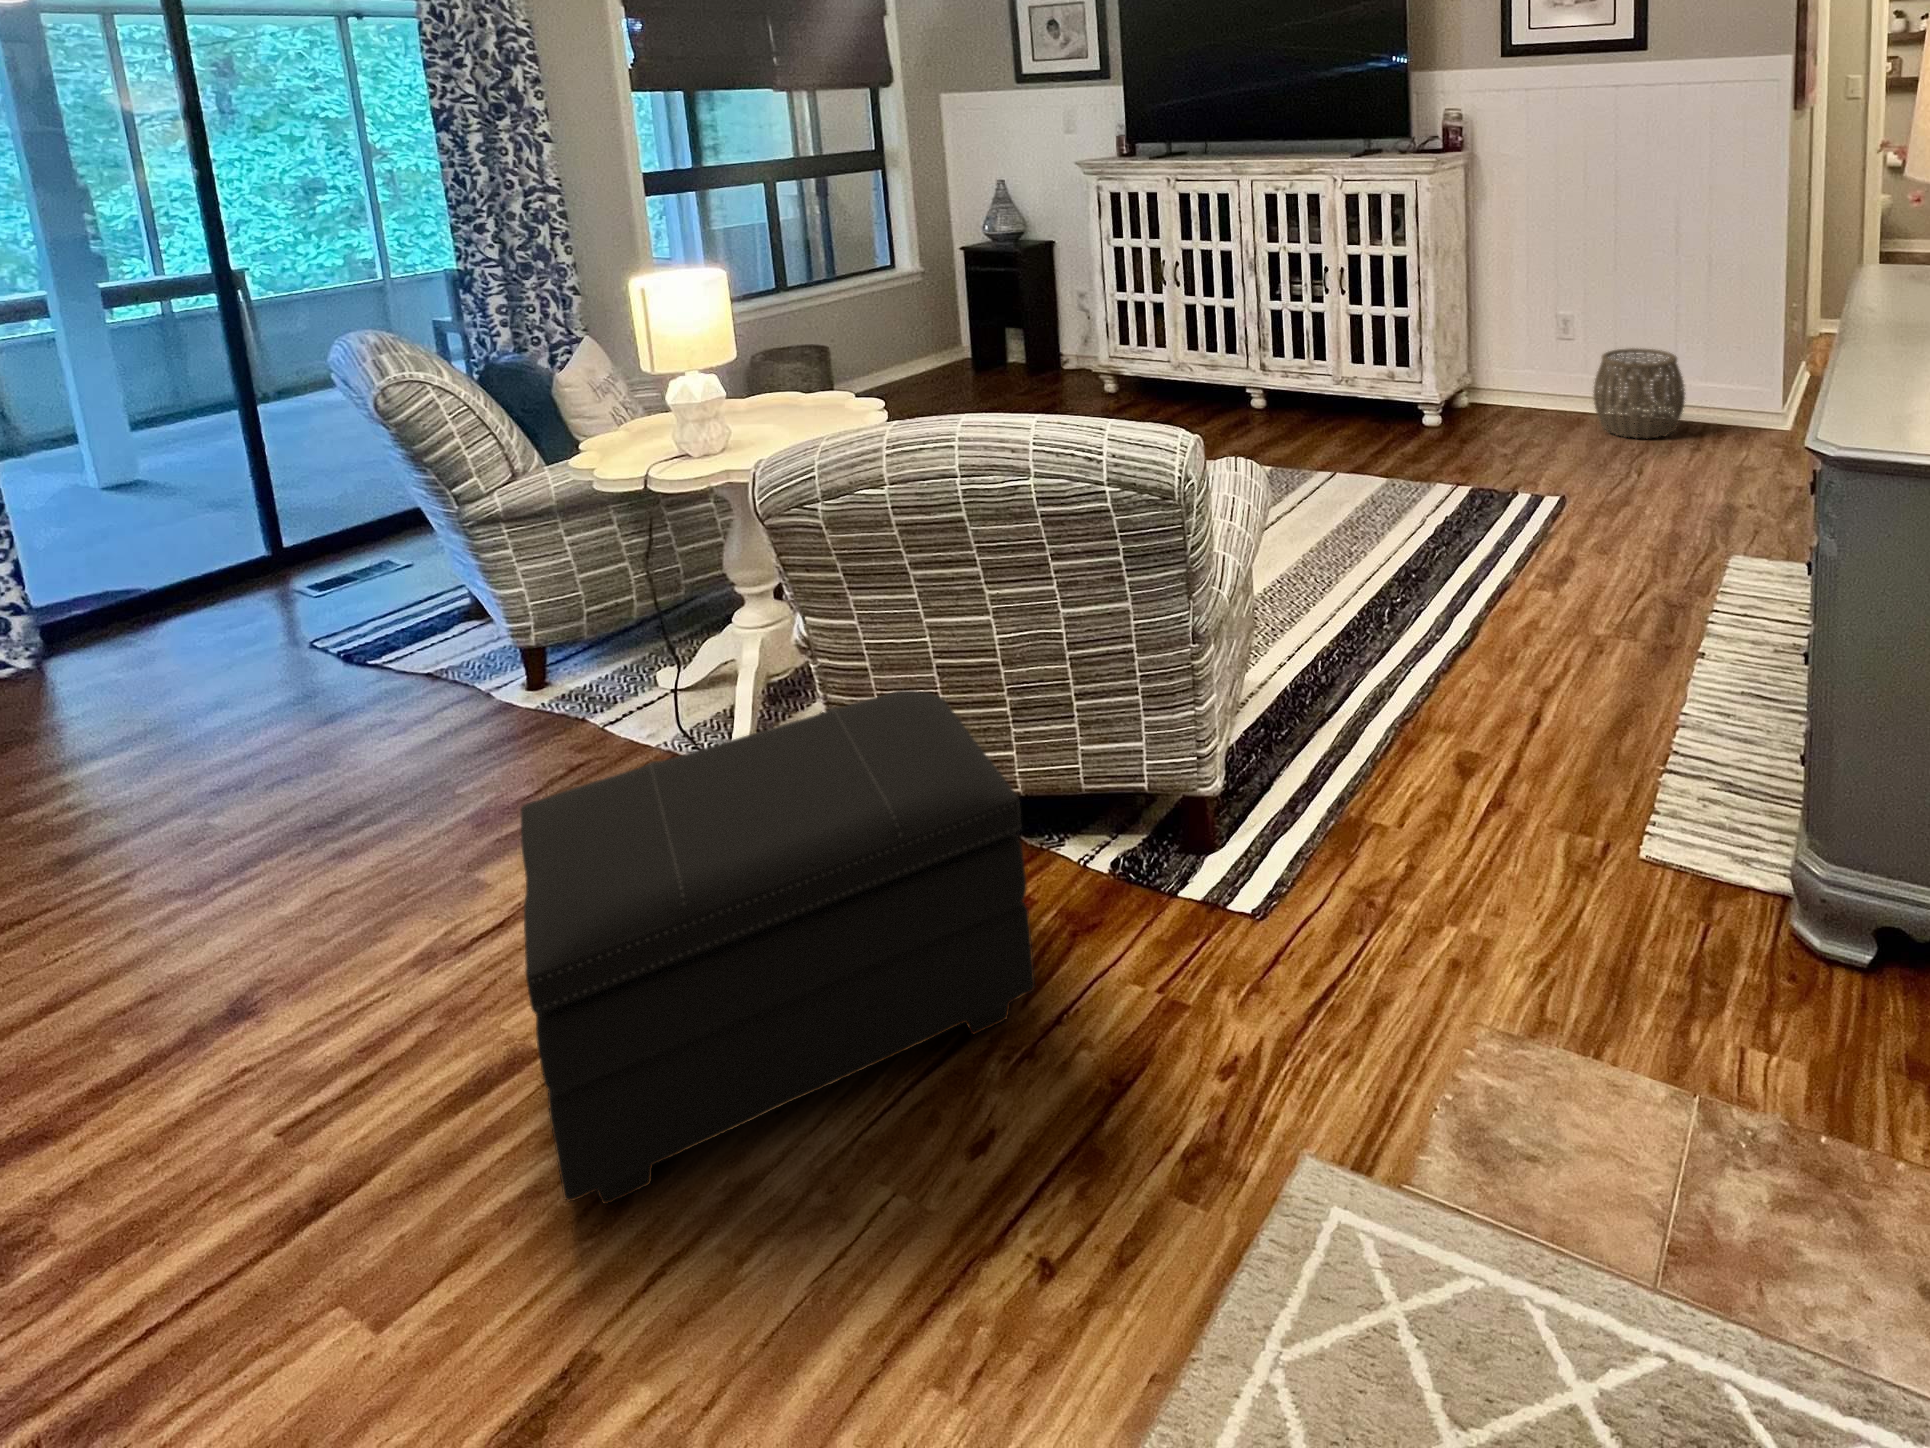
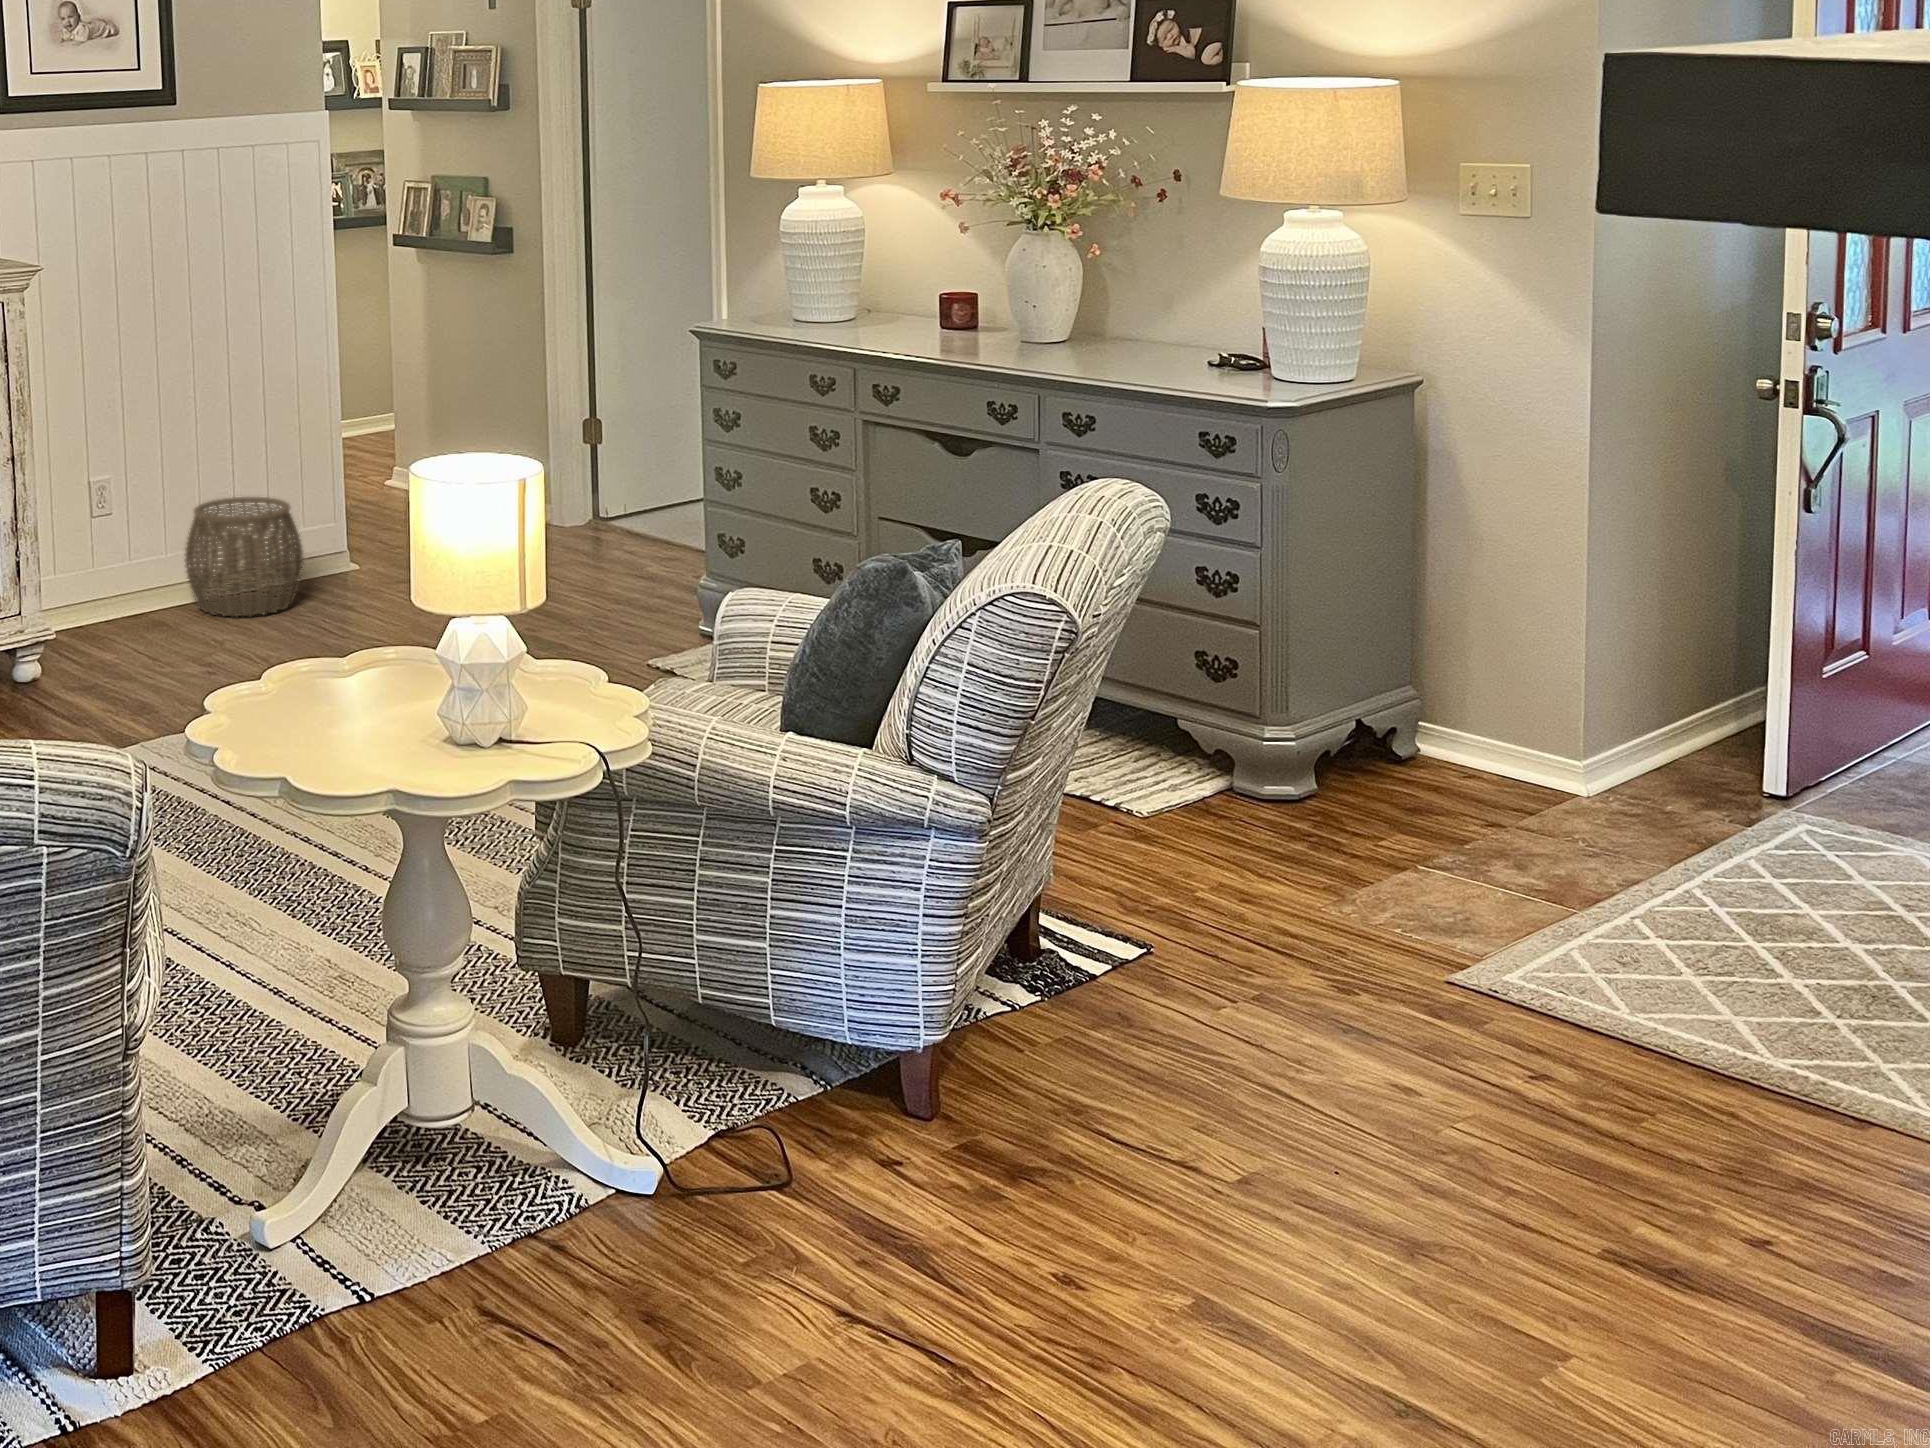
footstool: present [521,689,1035,1204] -> none [994,827,1491,1276]

